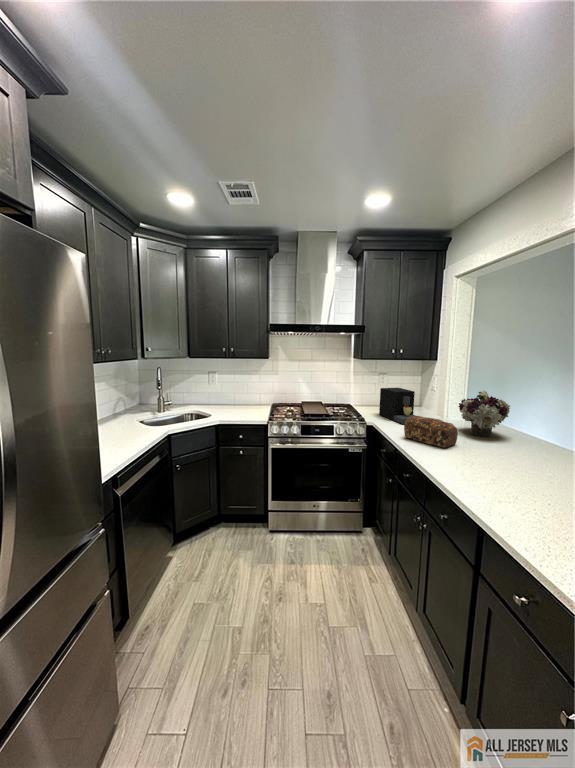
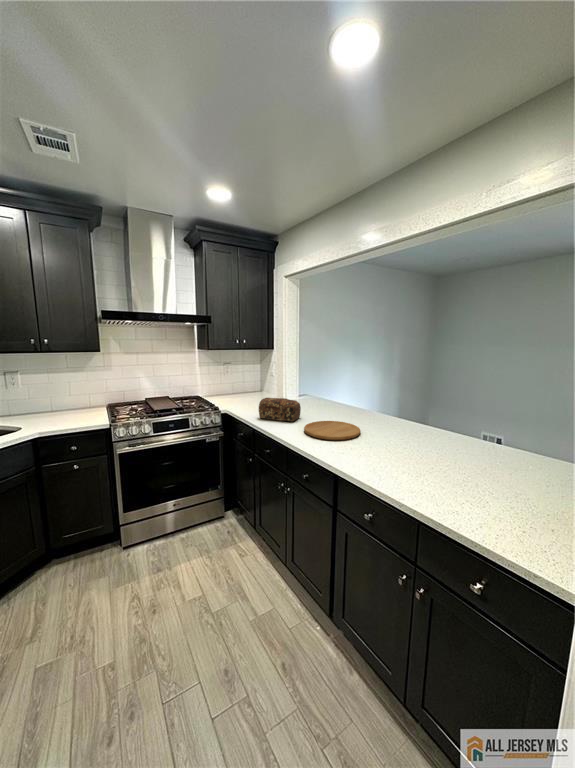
coffee maker: present [379,388,415,424] -> none [229,375,269,407]
flower arrangement: present [459,390,510,437] -> none [296,371,332,409]
cutting board: none [454,453,541,485] -> present [304,421,360,440]

